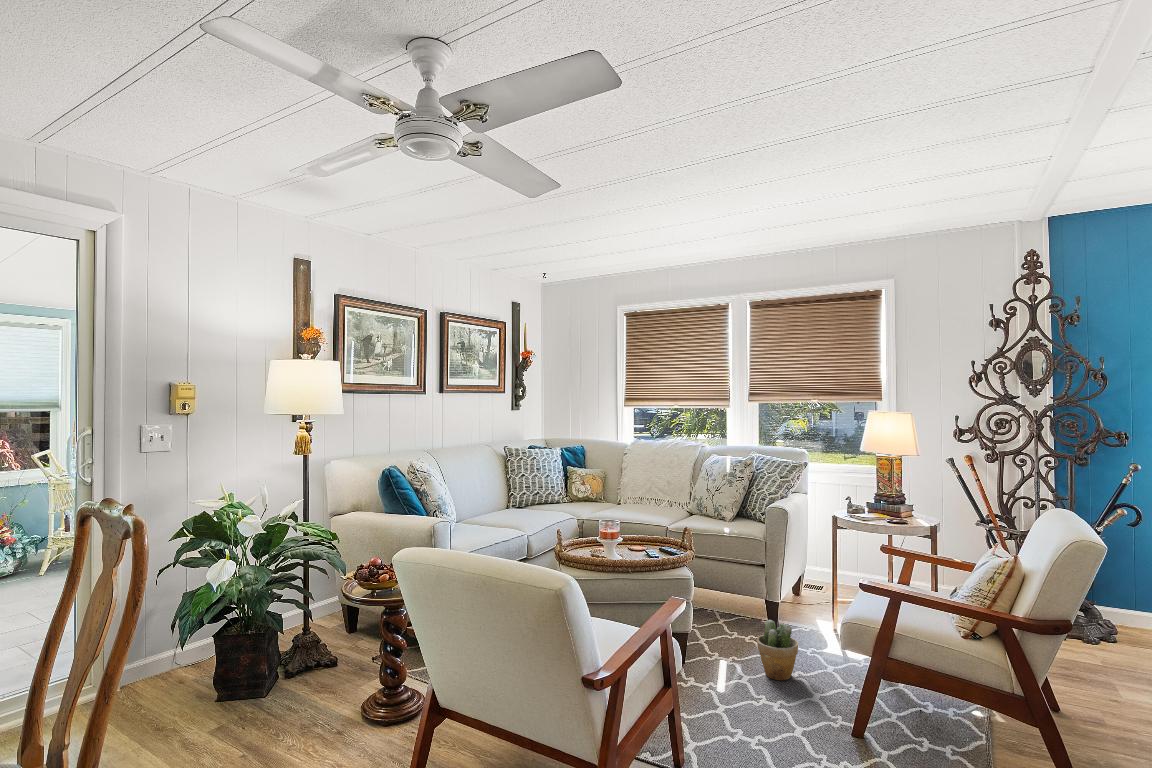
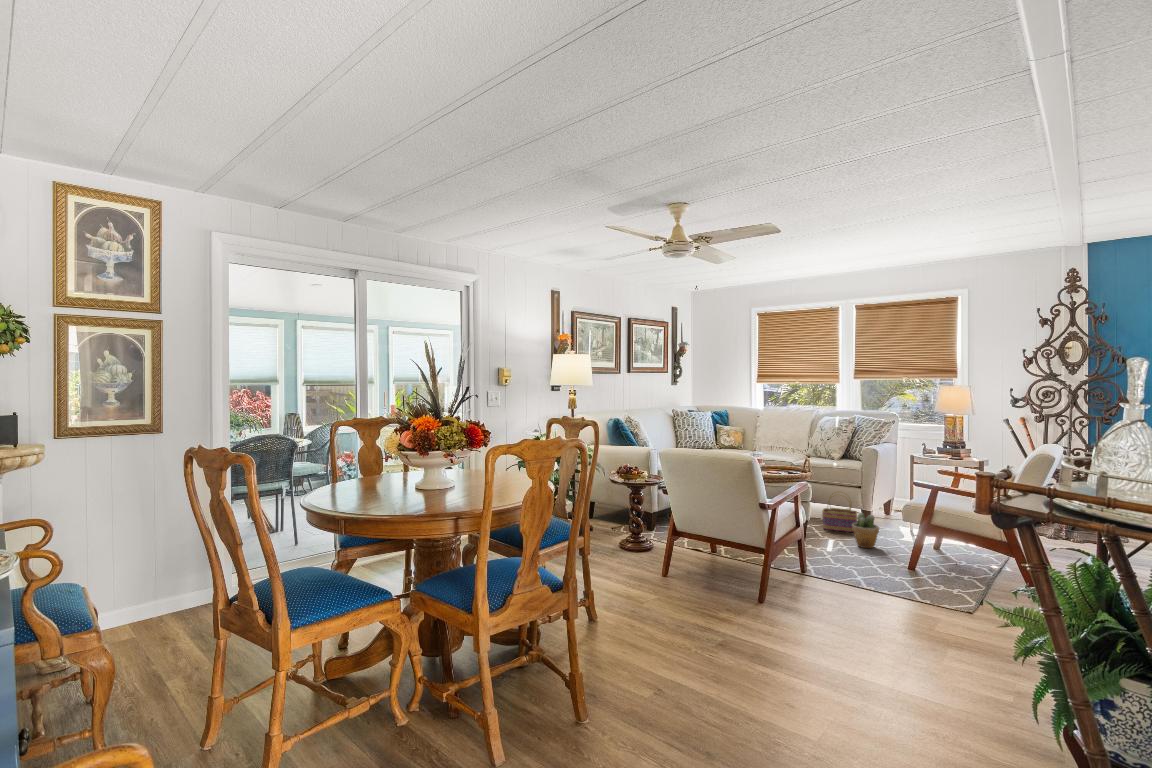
basket: none [710,574,761,640] -> present [822,493,857,532]

